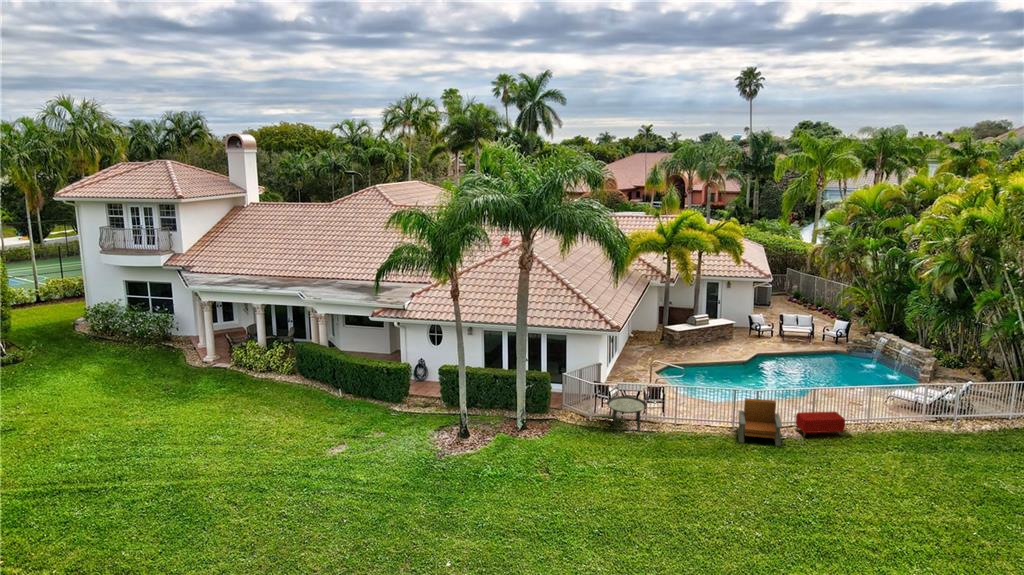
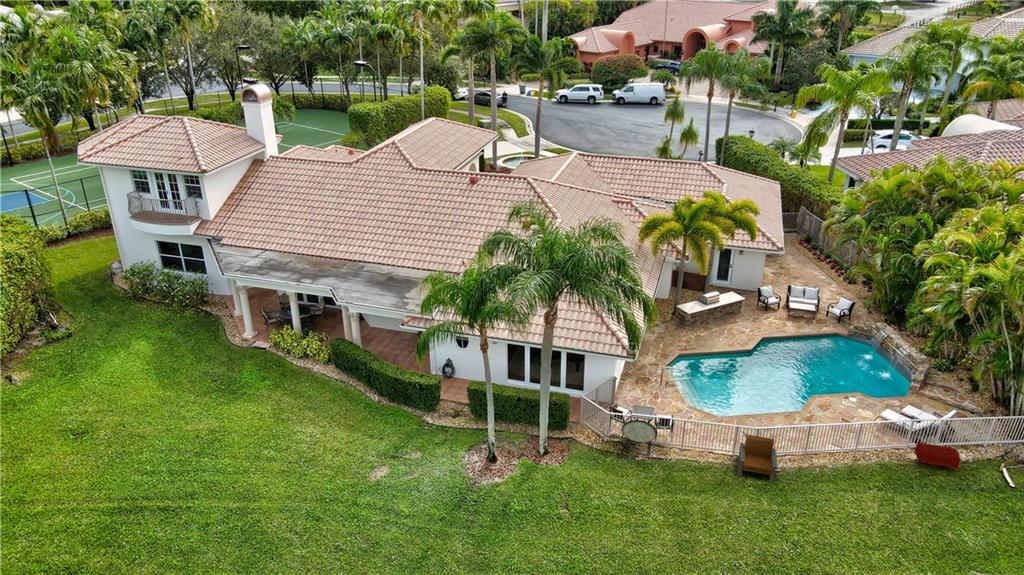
bench: present [796,412,845,438] -> present [915,442,961,472]

